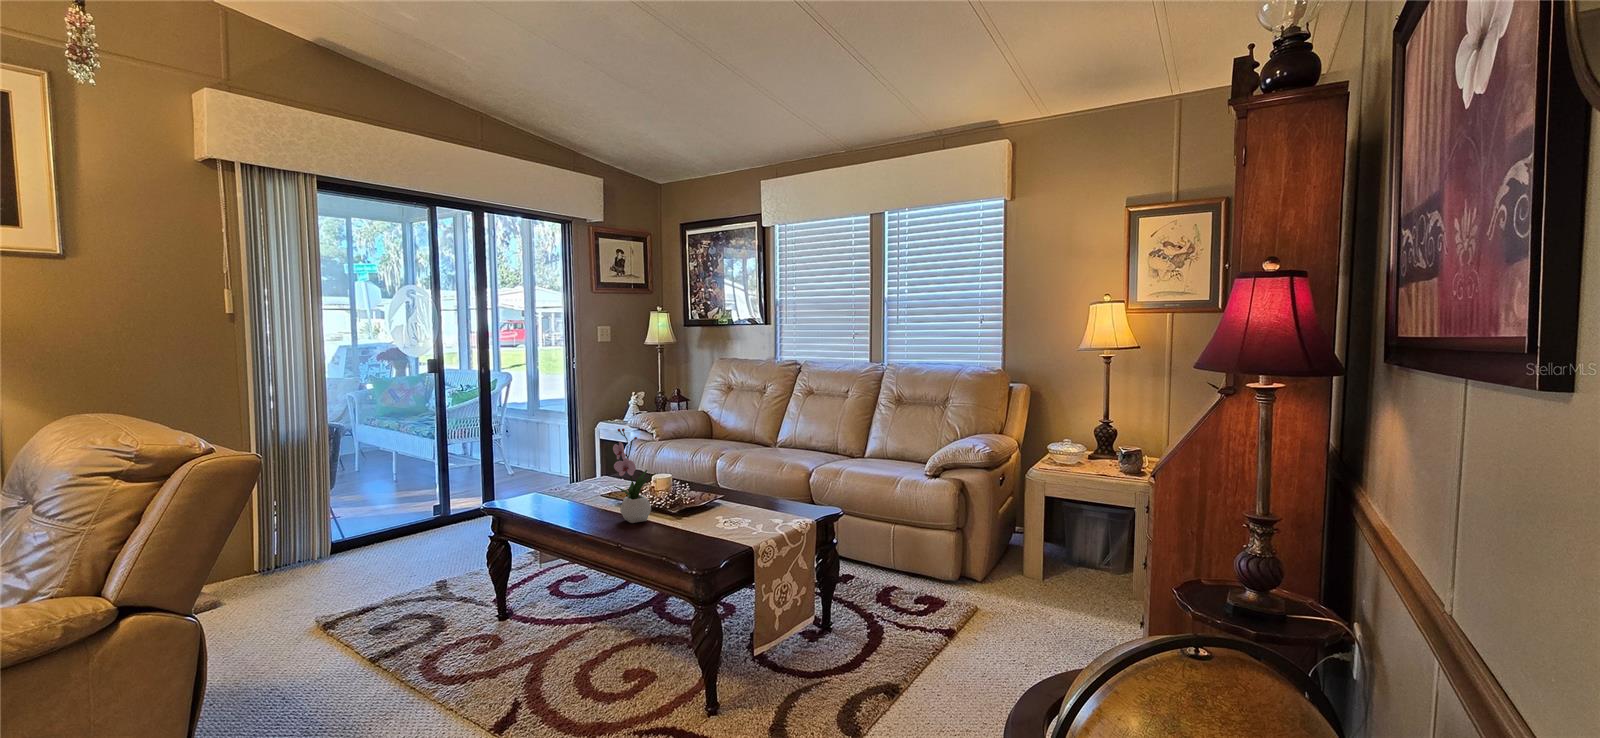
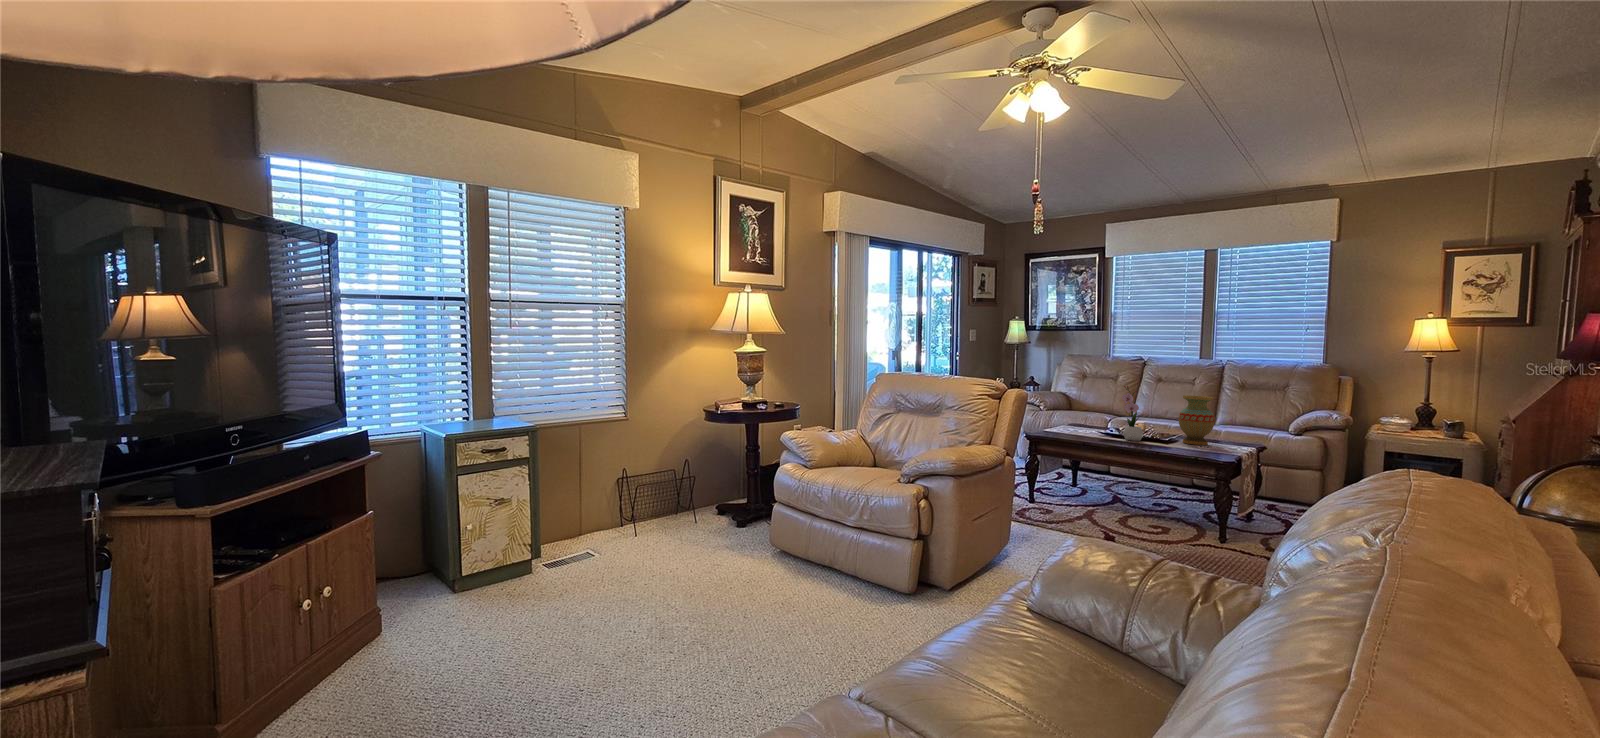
vase: none [706,439,759,527] -> present [1179,395,1215,445]

